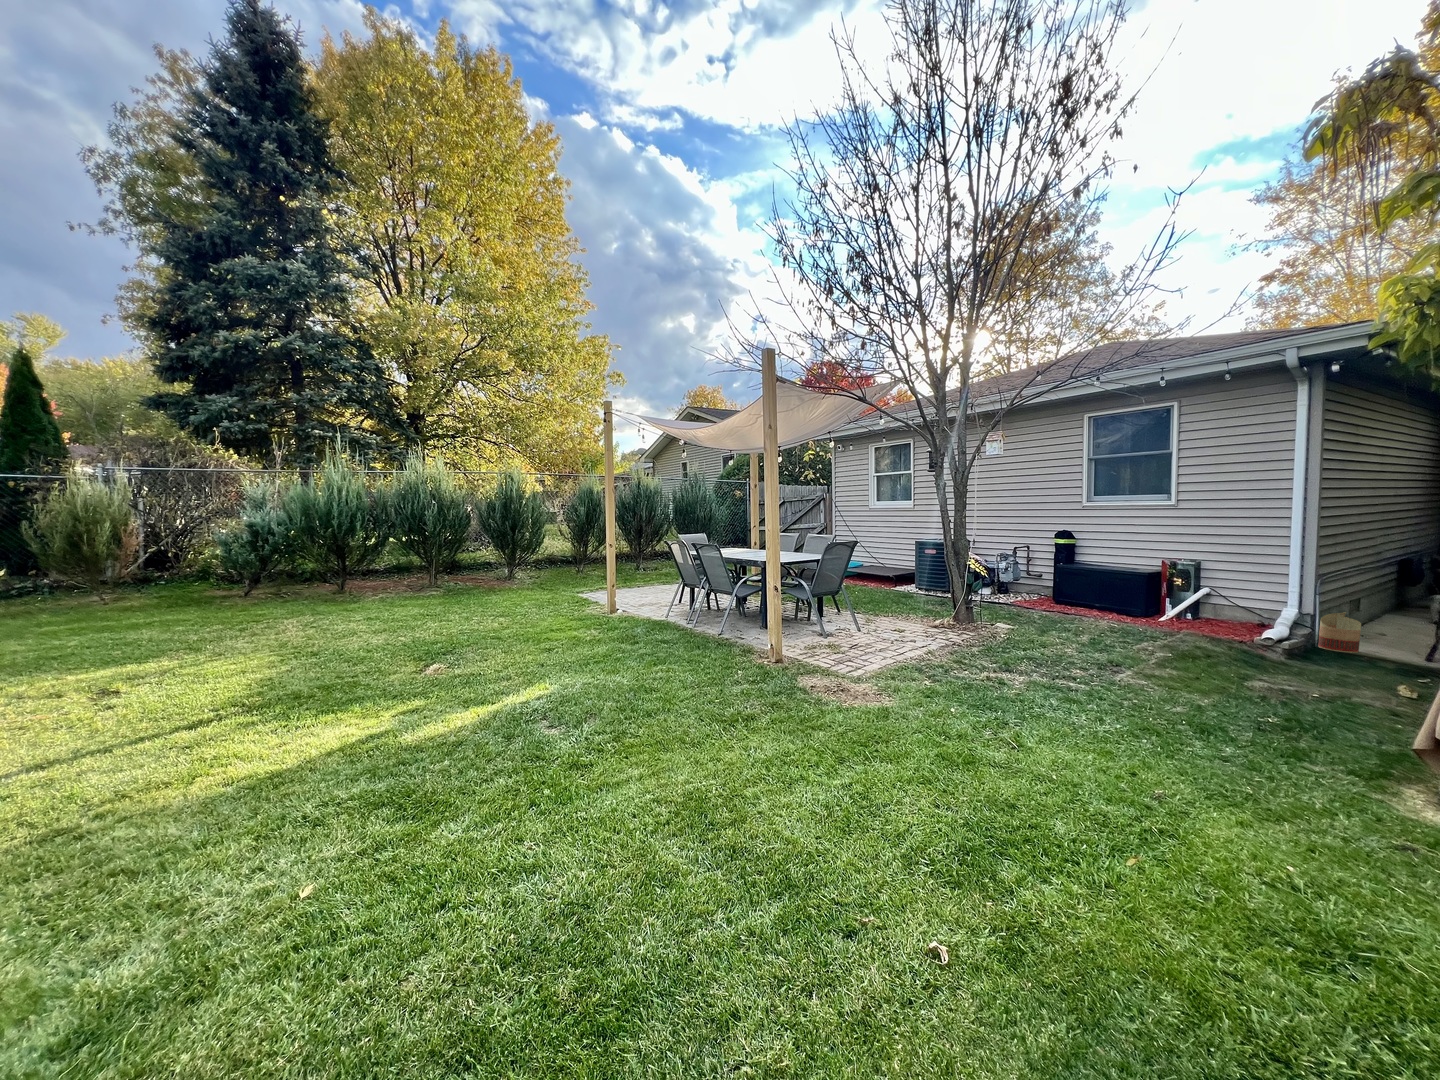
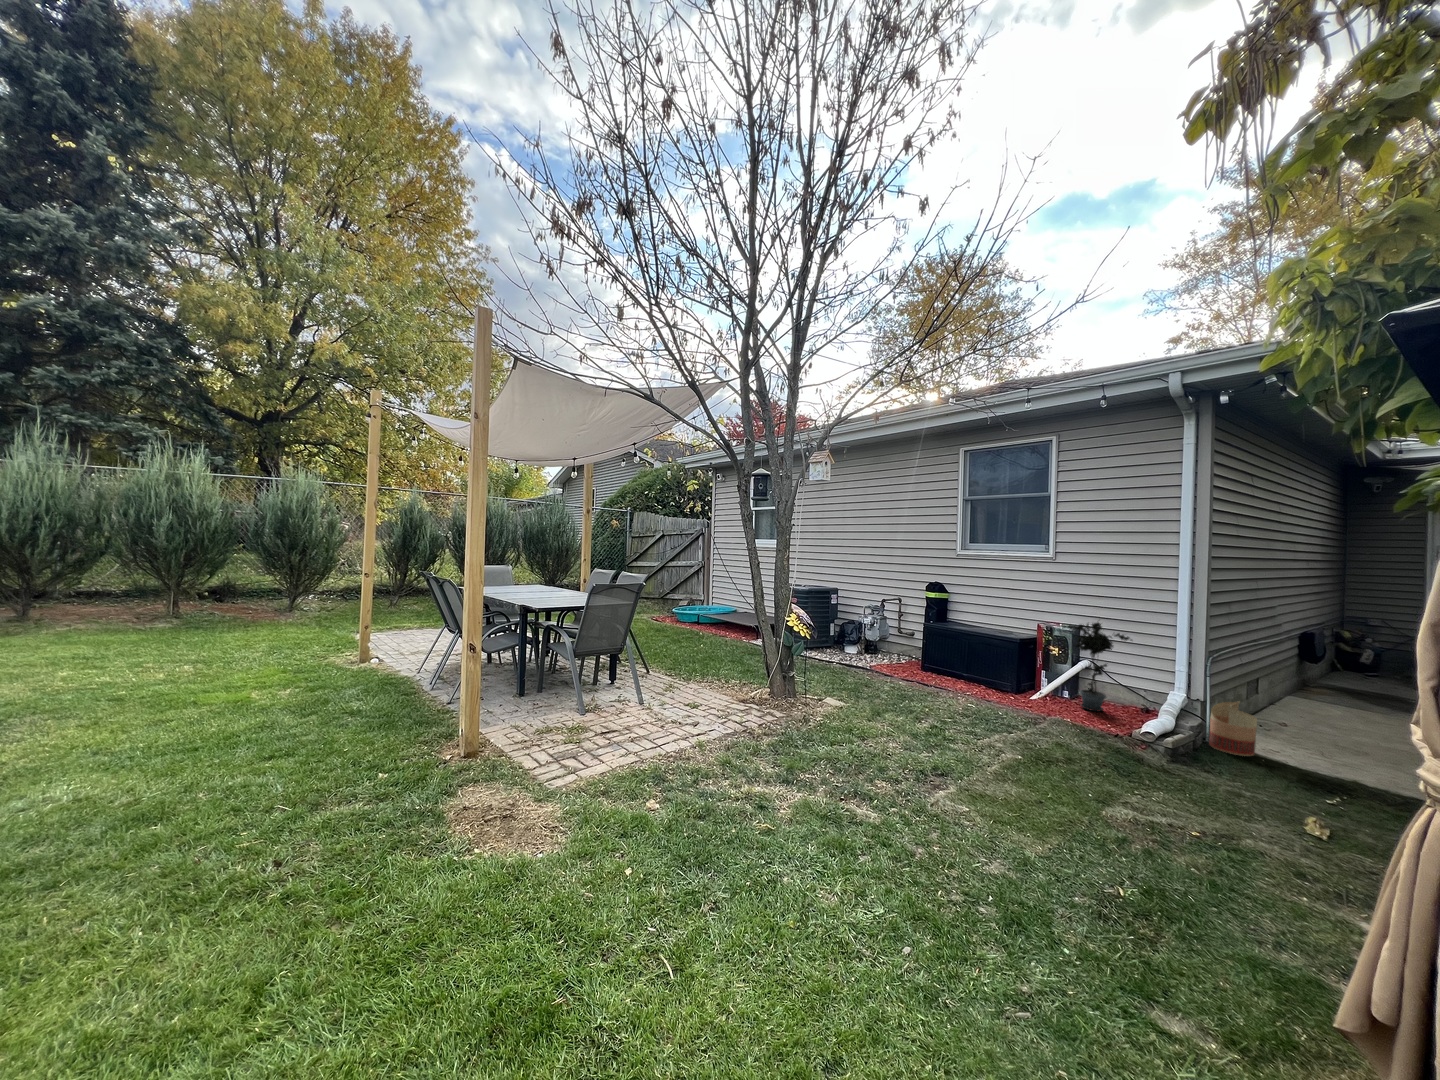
potted plant: none [1186,552,1252,627] -> present [1062,623,1132,711]

